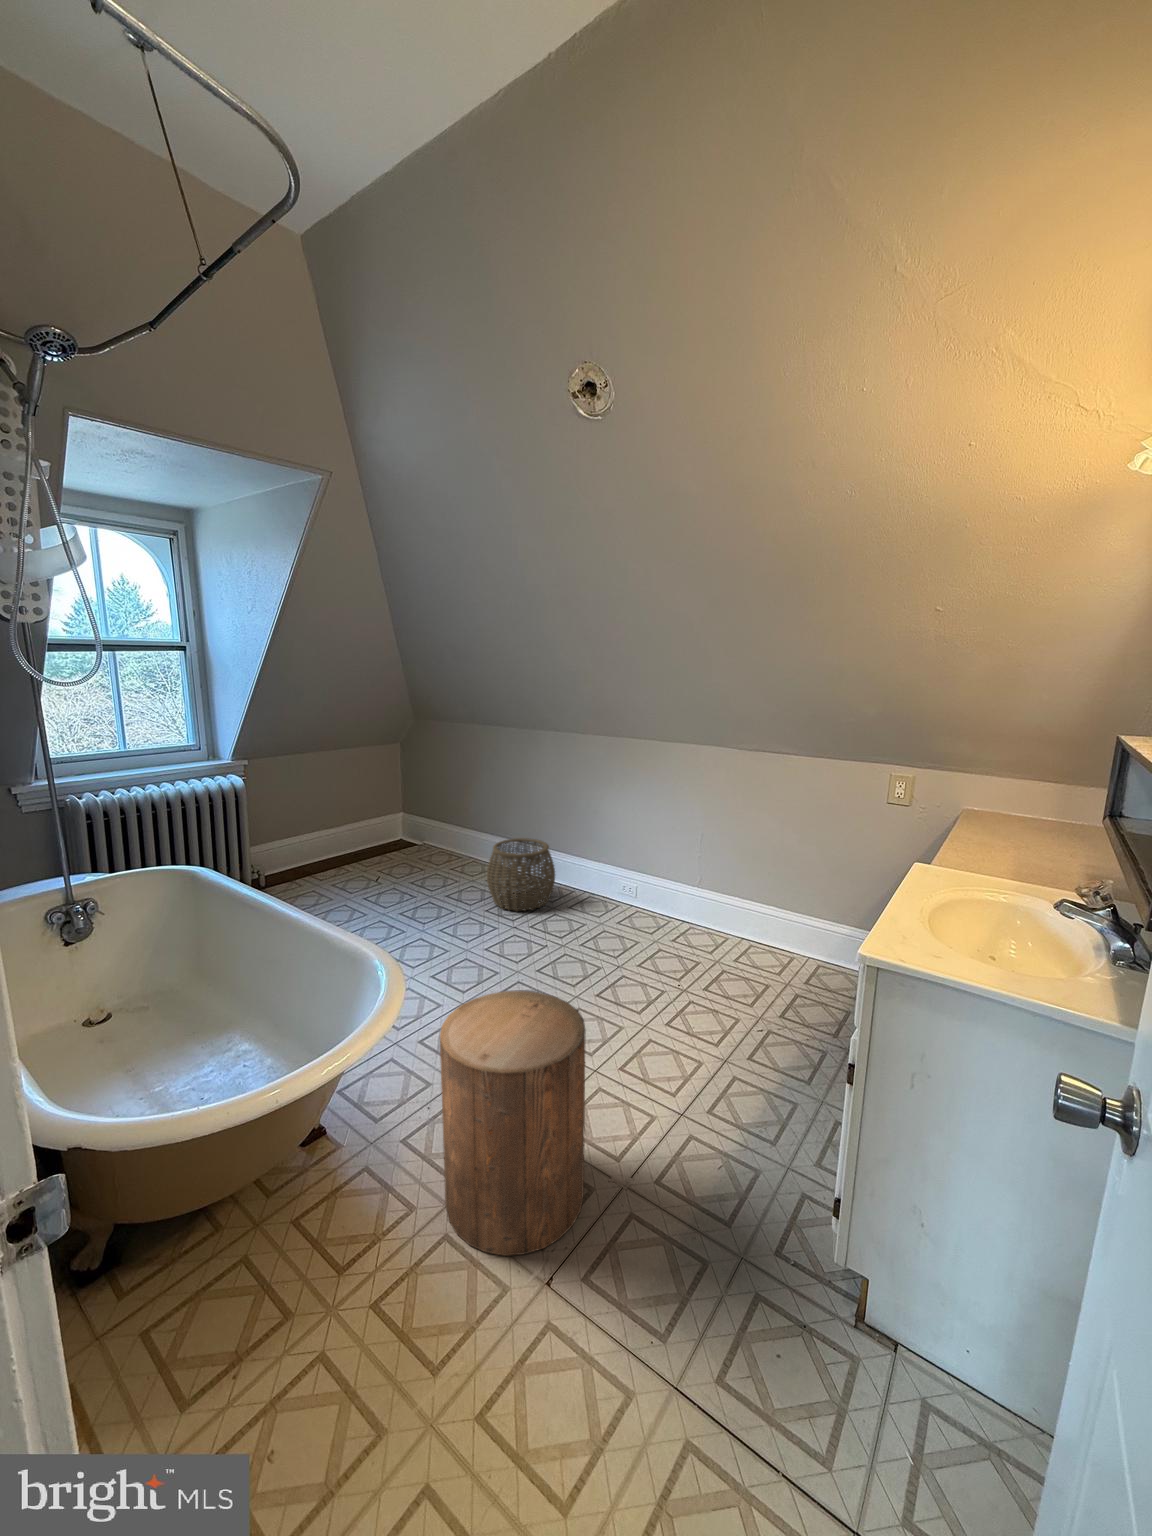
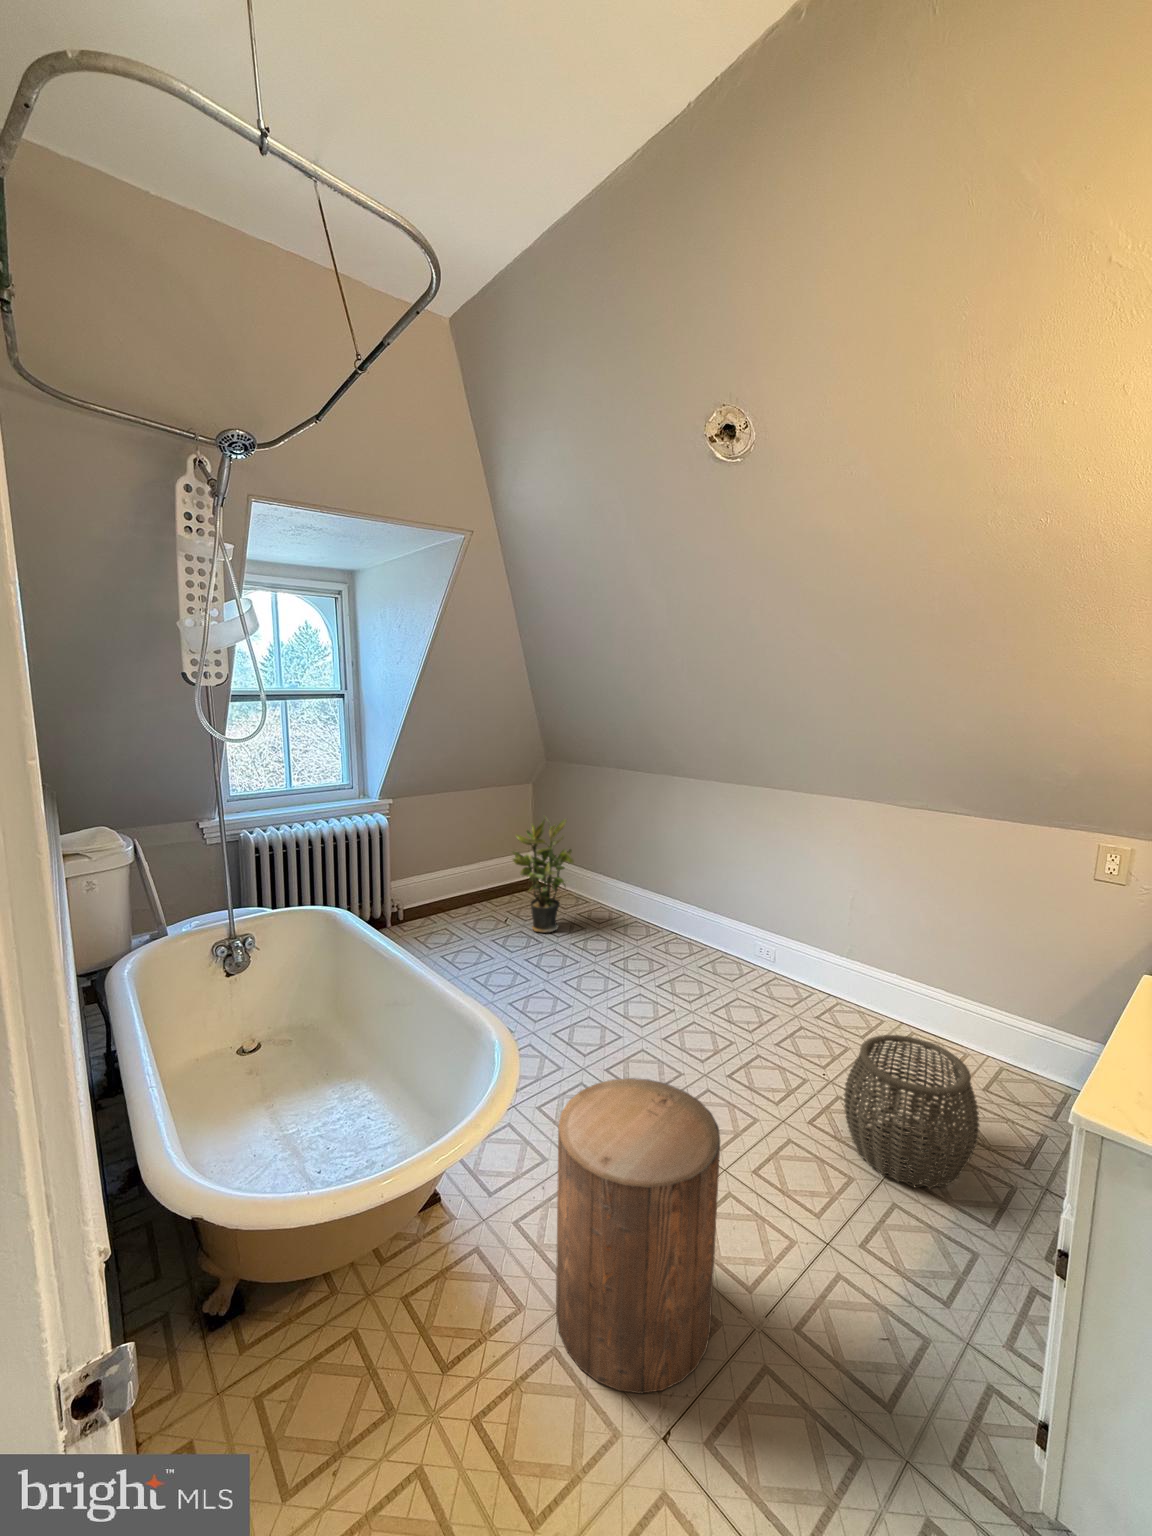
potted plant: none [381,776,445,890] -> present [513,819,574,933]
woven basket: present [487,838,555,911] -> present [844,1035,979,1189]

